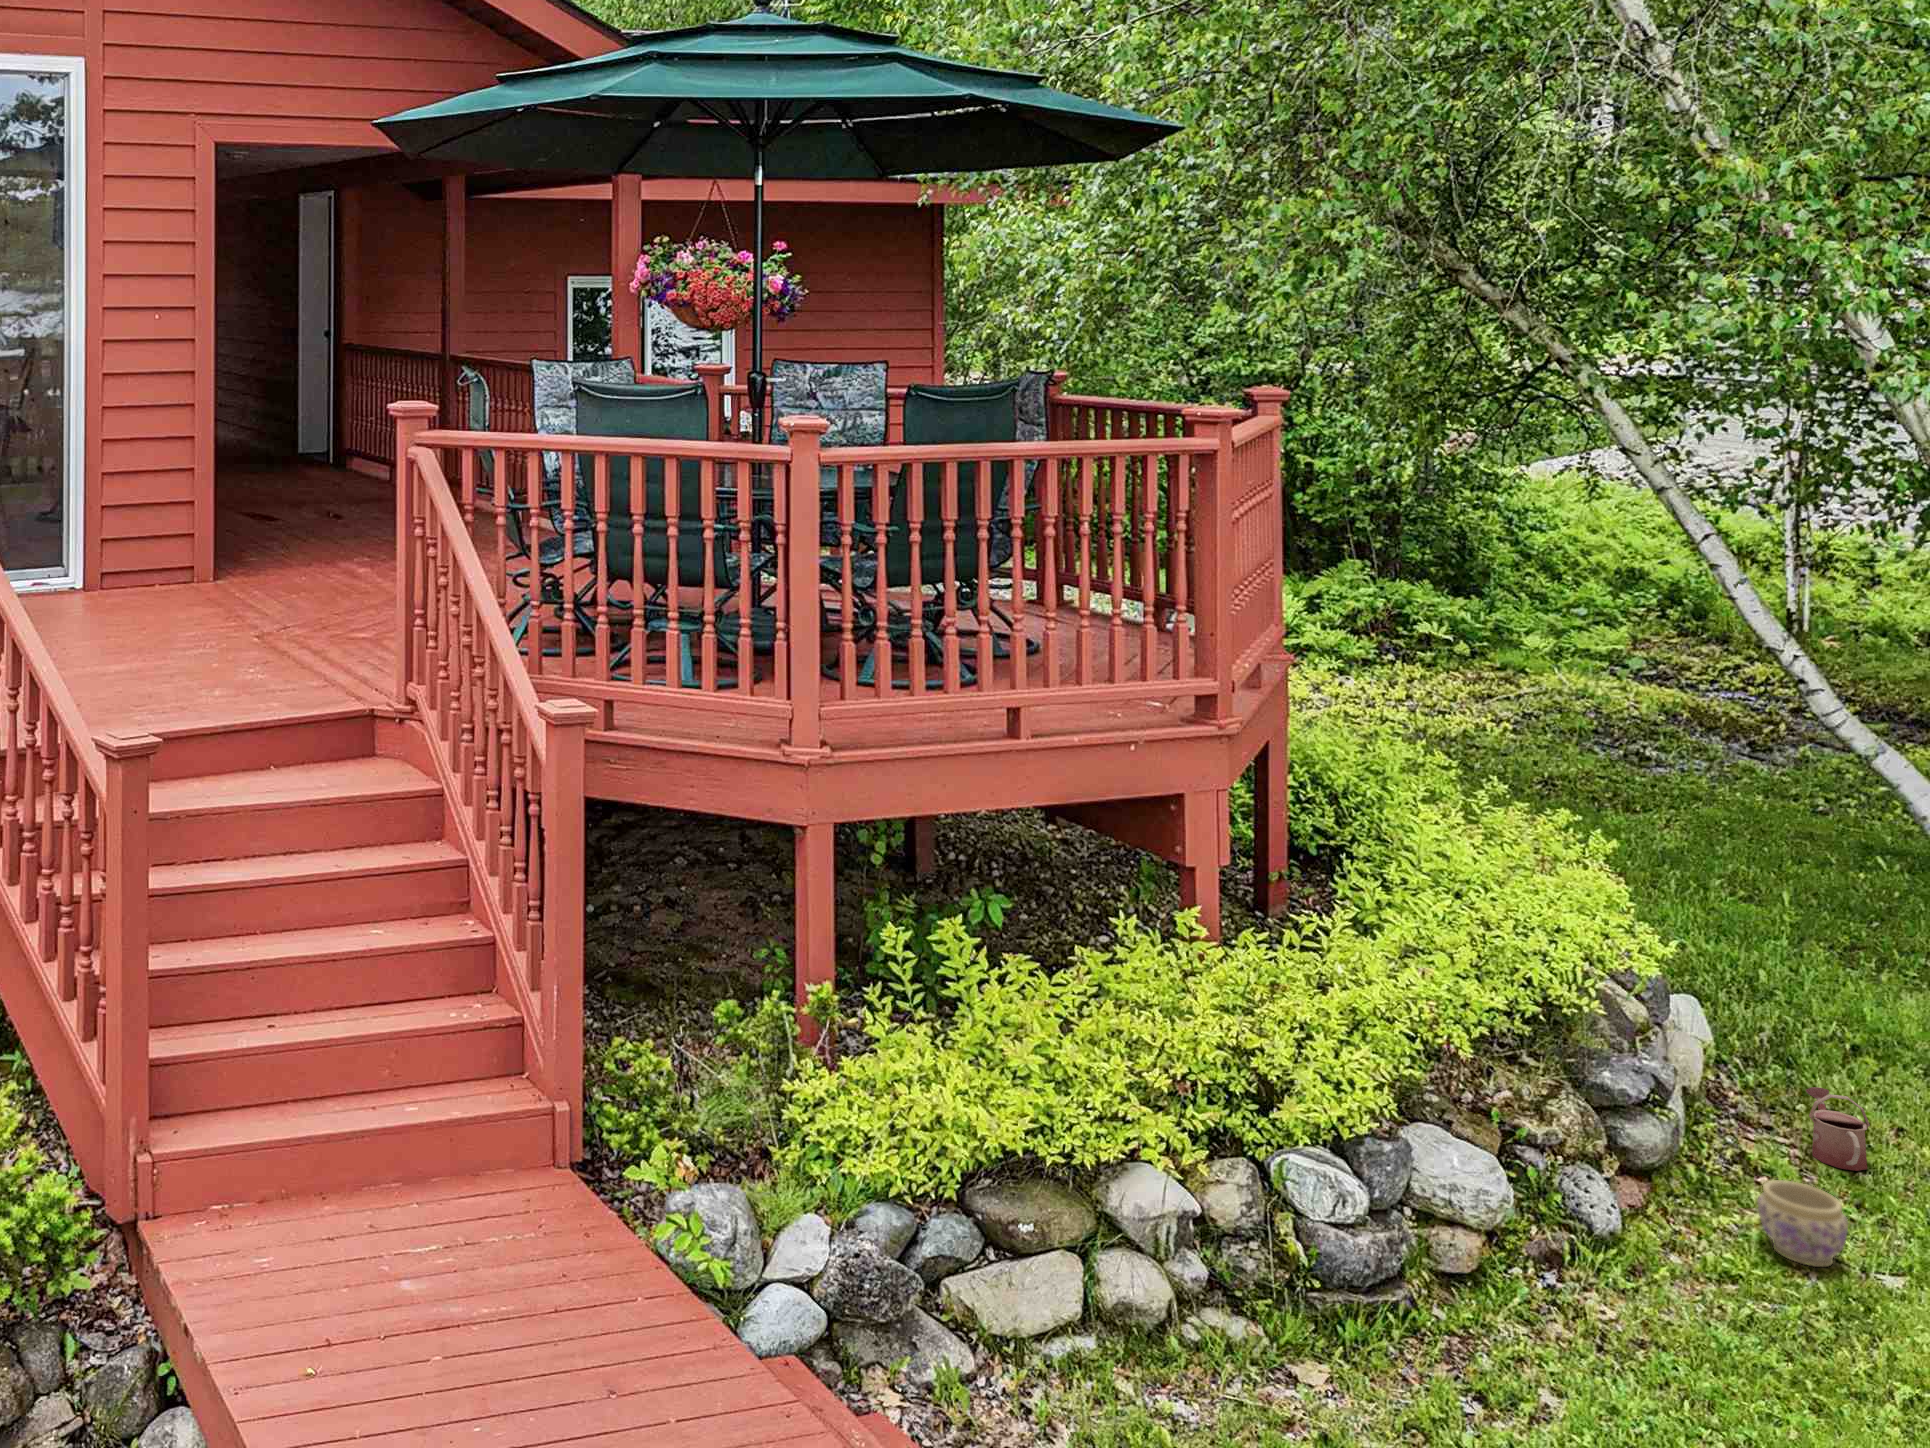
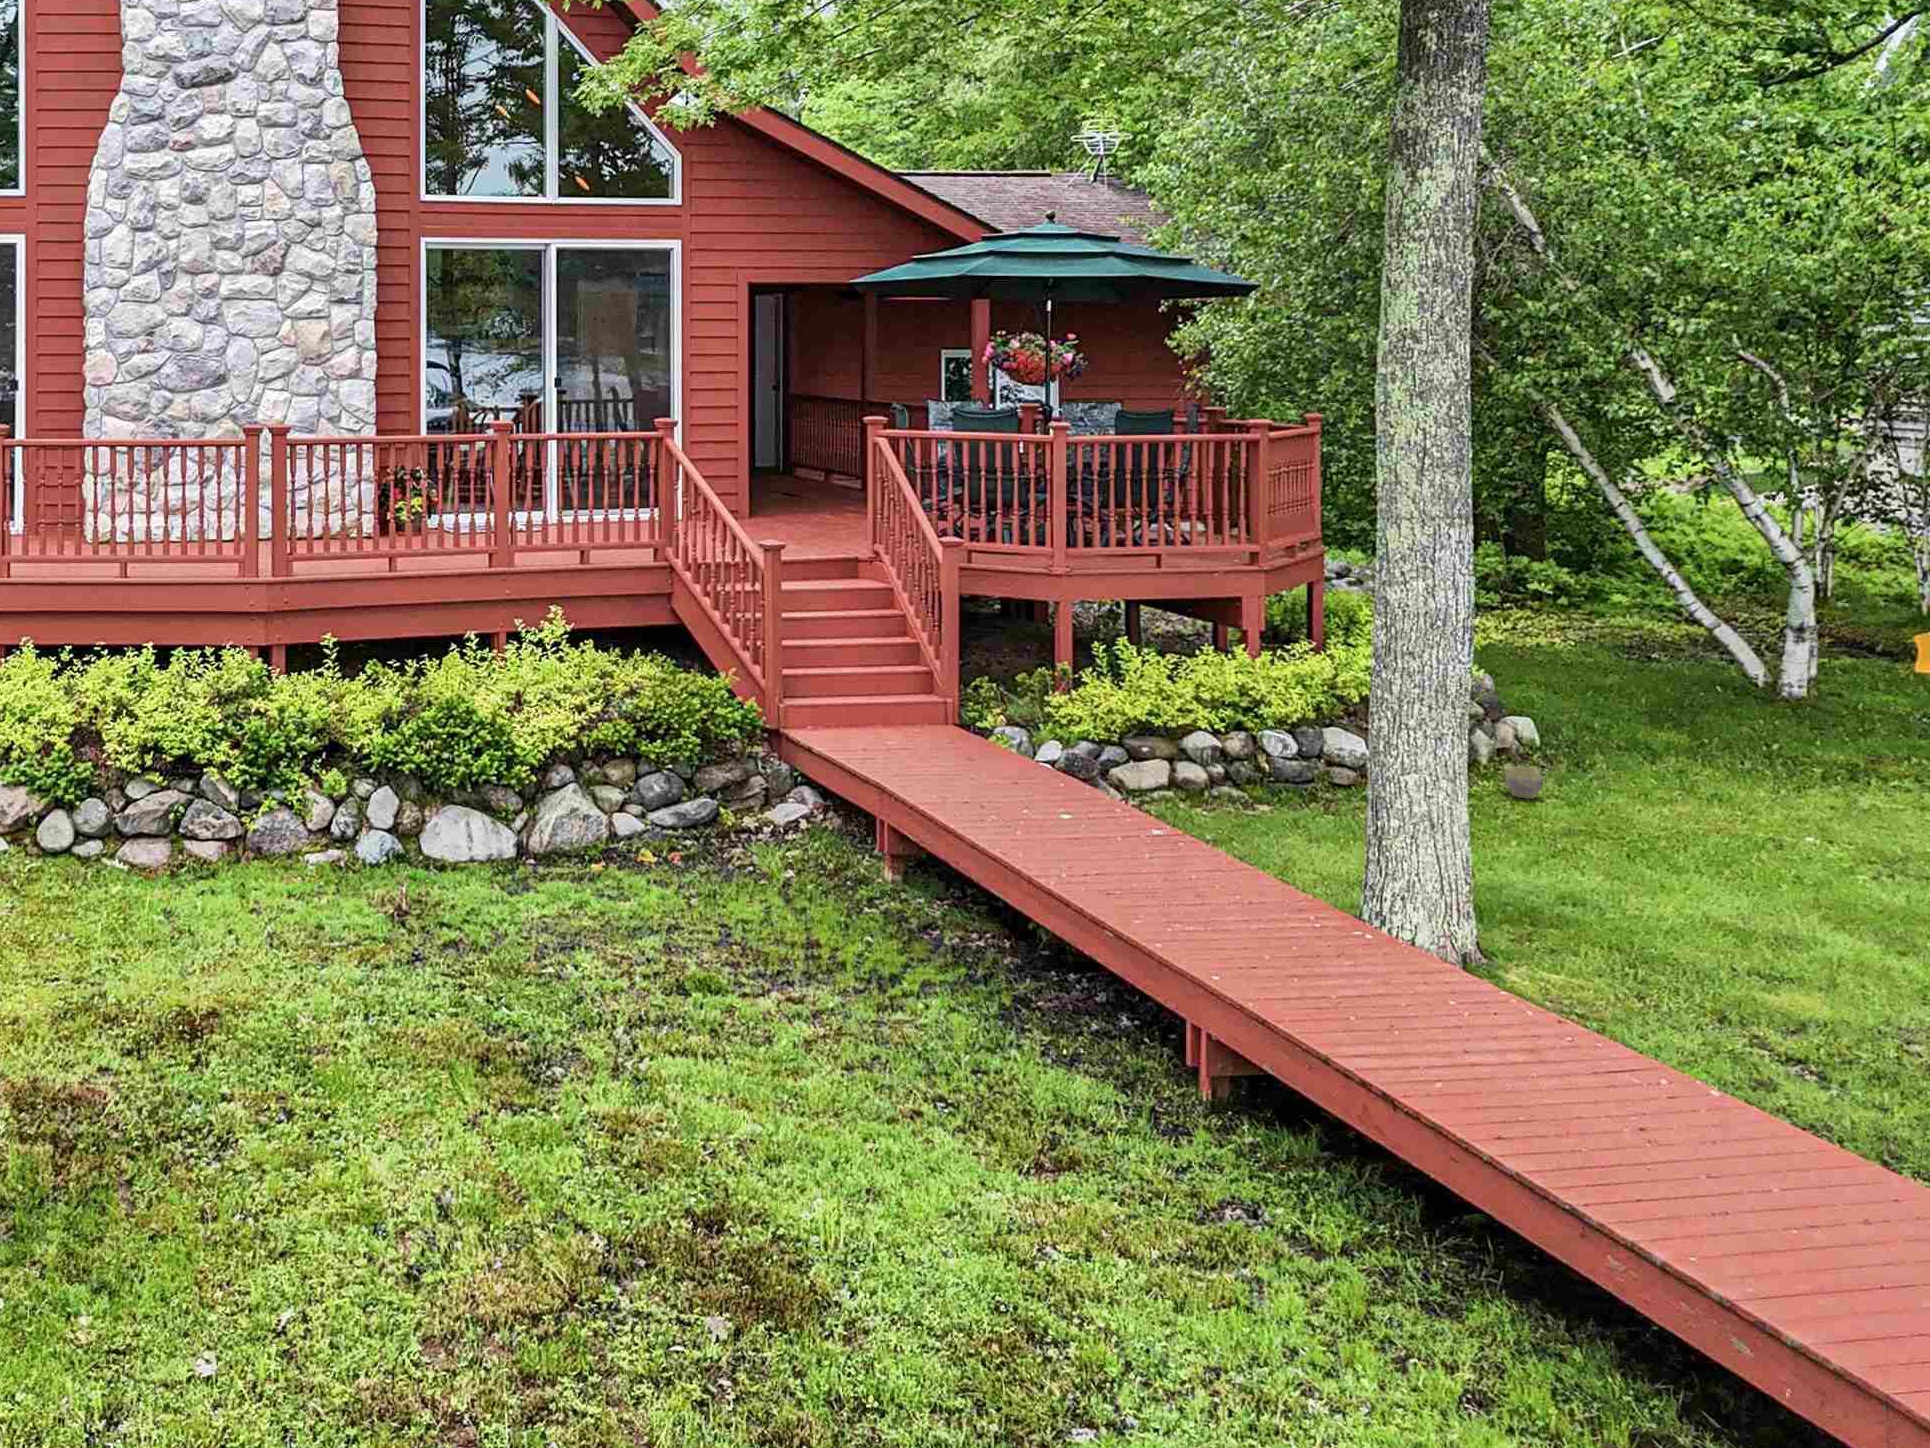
watering can: present [1806,1087,1870,1171] -> none [1561,746,1589,779]

